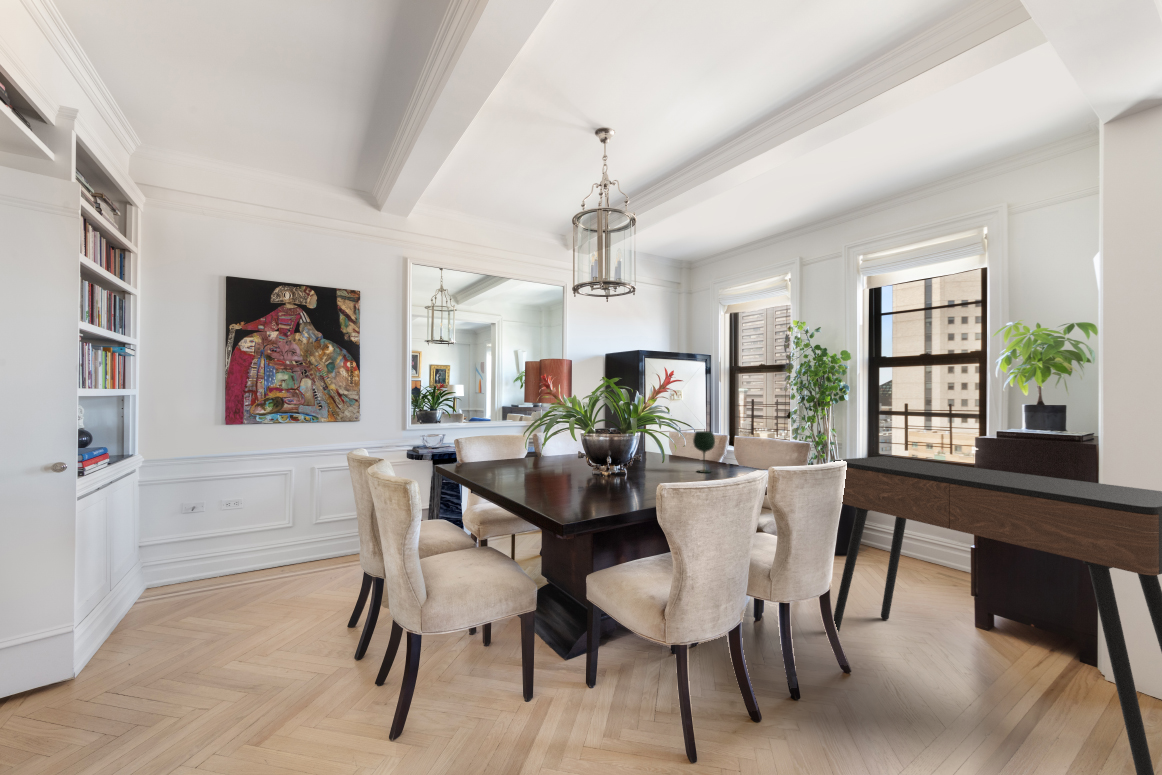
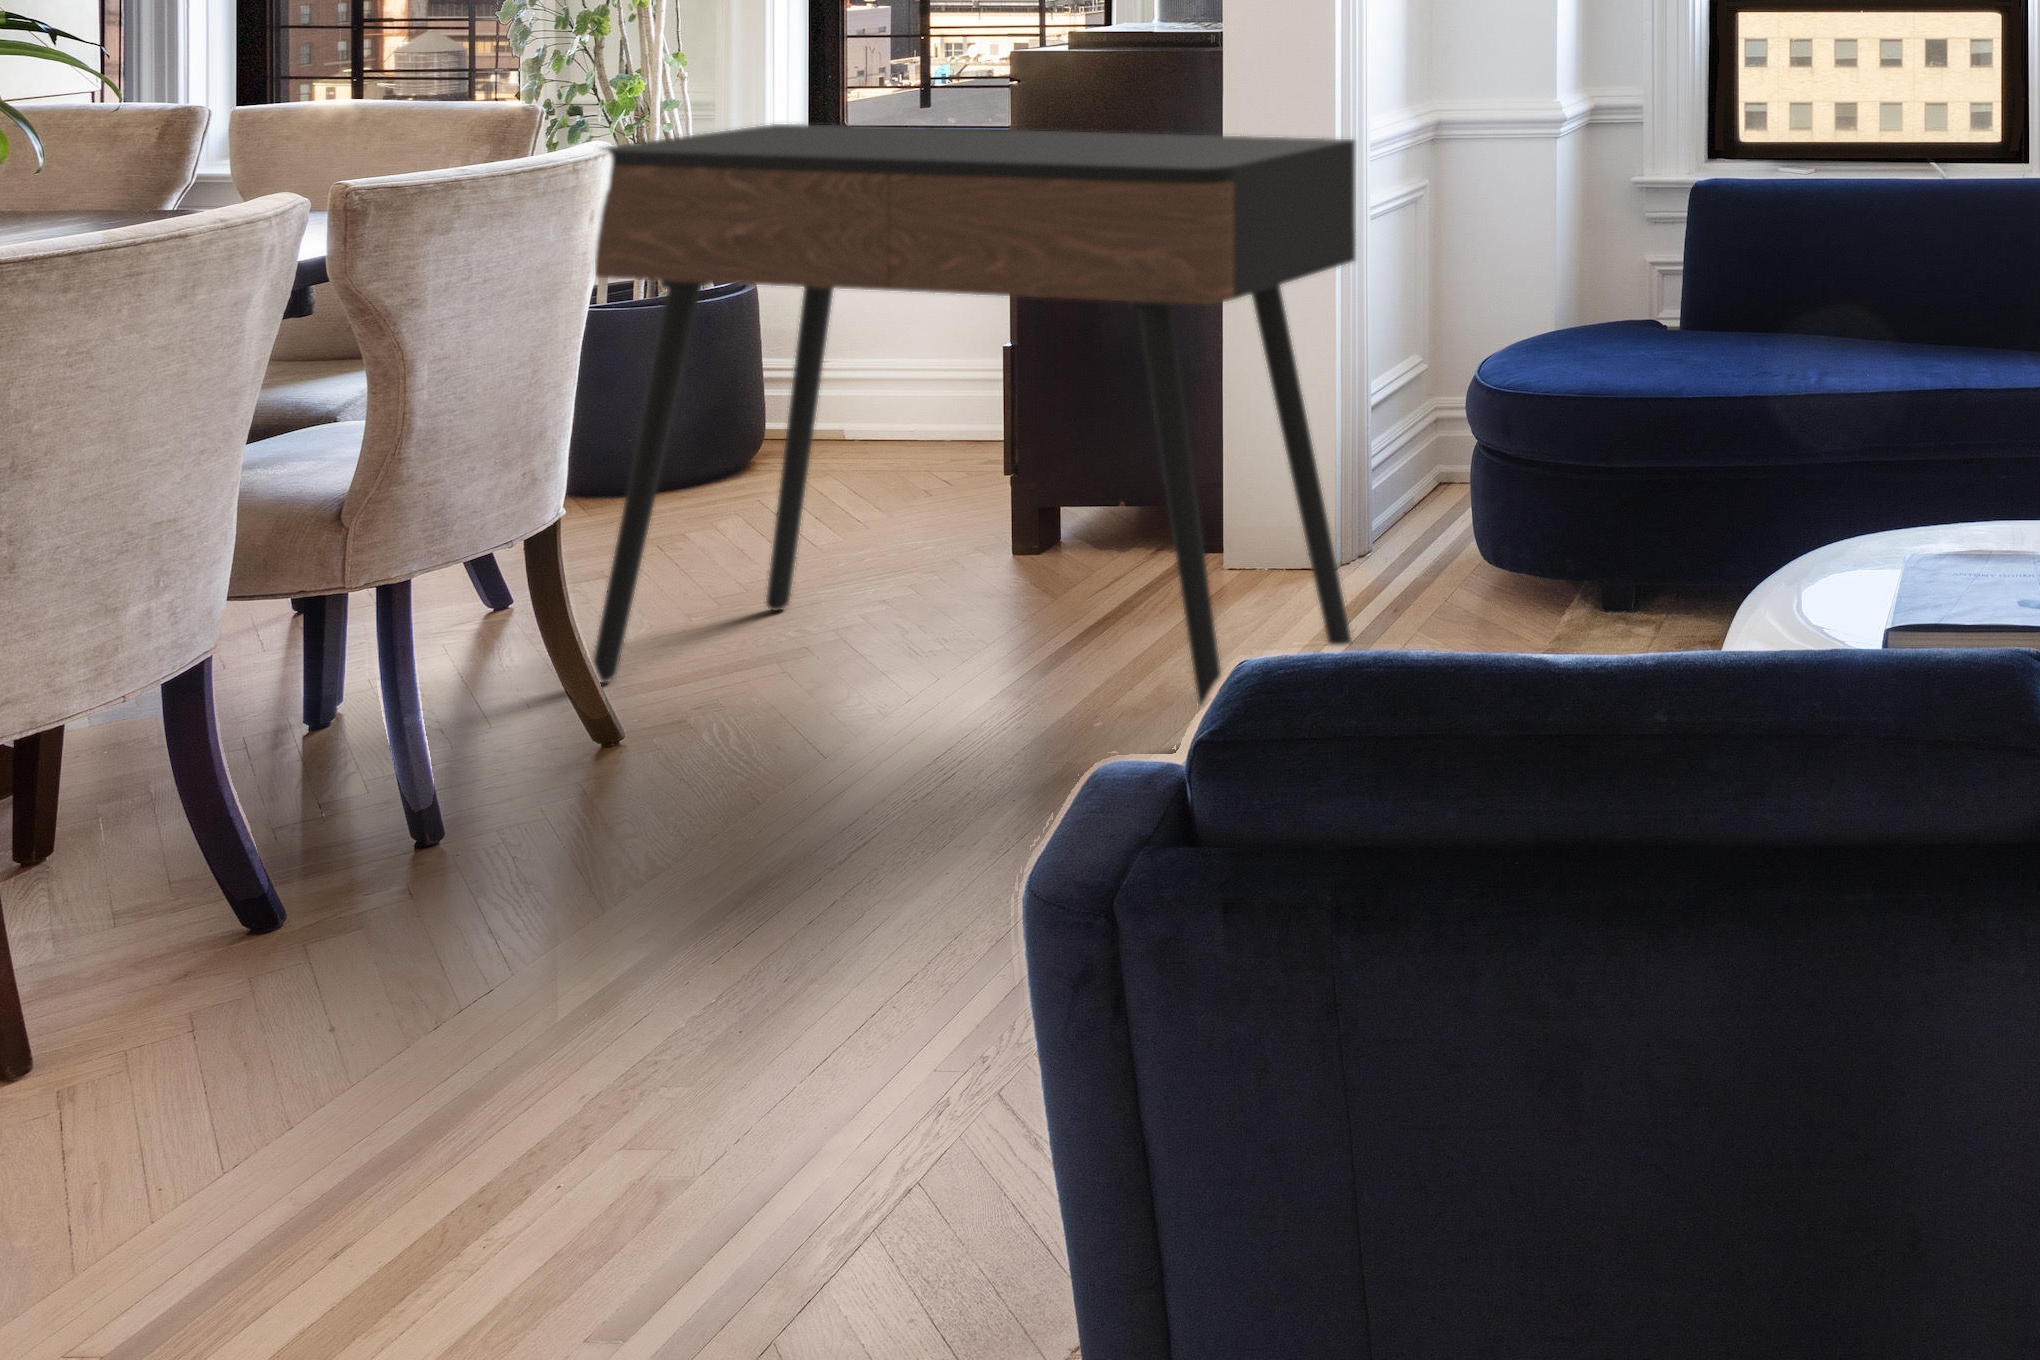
wine glass: present [693,431,715,473] -> none [18,89,127,248]

